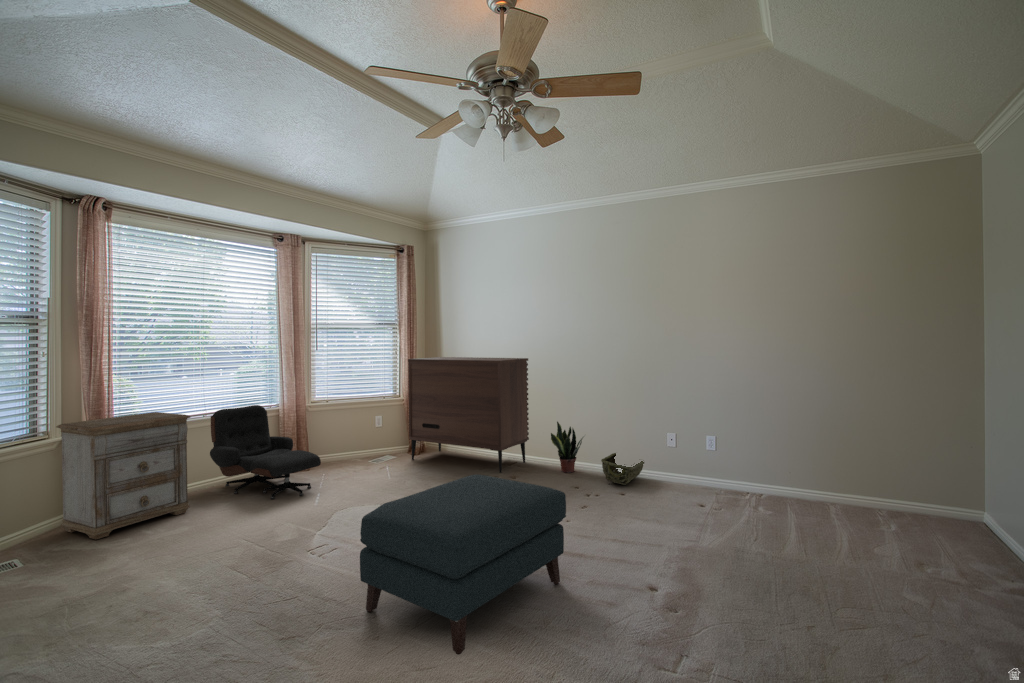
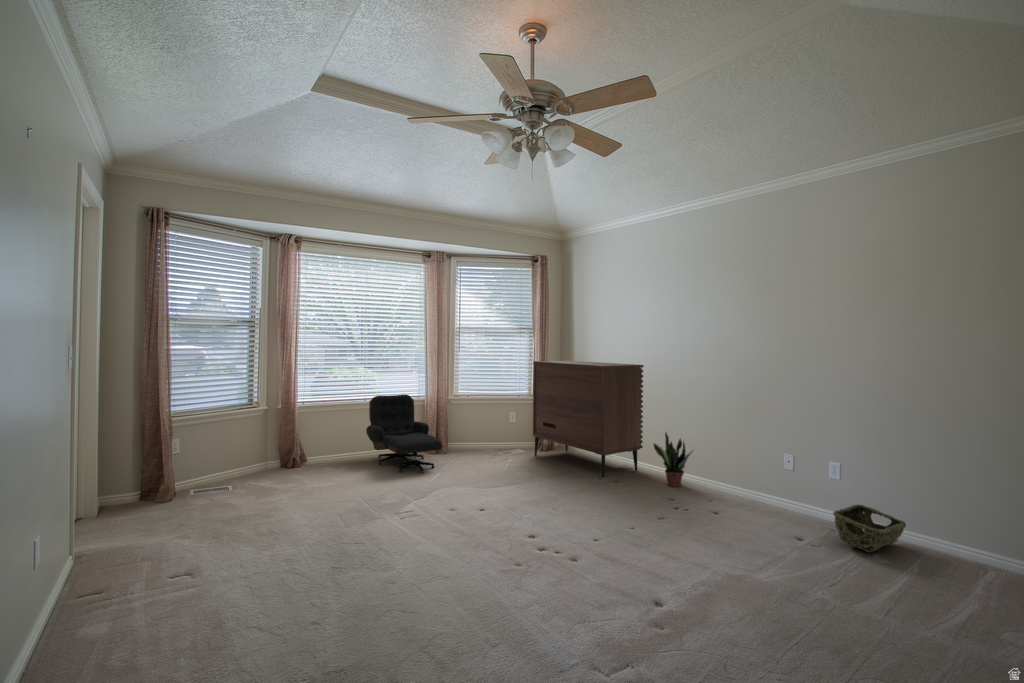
nightstand: present [56,412,190,540] -> none [259,394,343,483]
woven basket: present [601,453,644,485] -> present [833,505,906,552]
ottoman: present [360,475,566,655] -> none [382,469,566,617]

